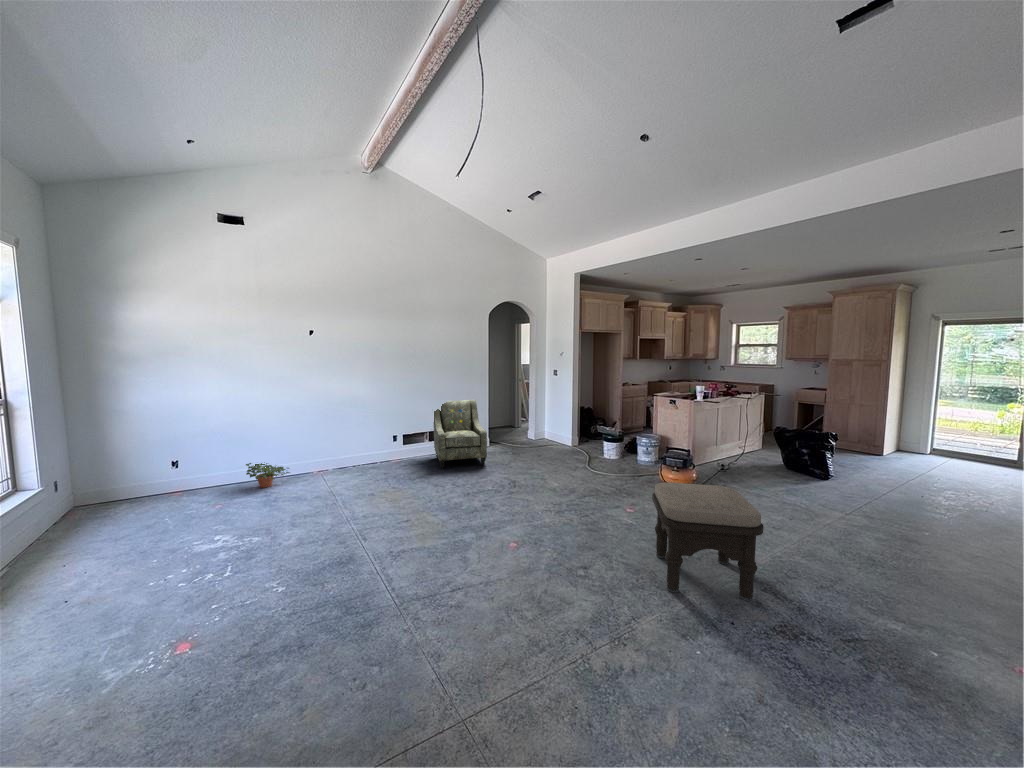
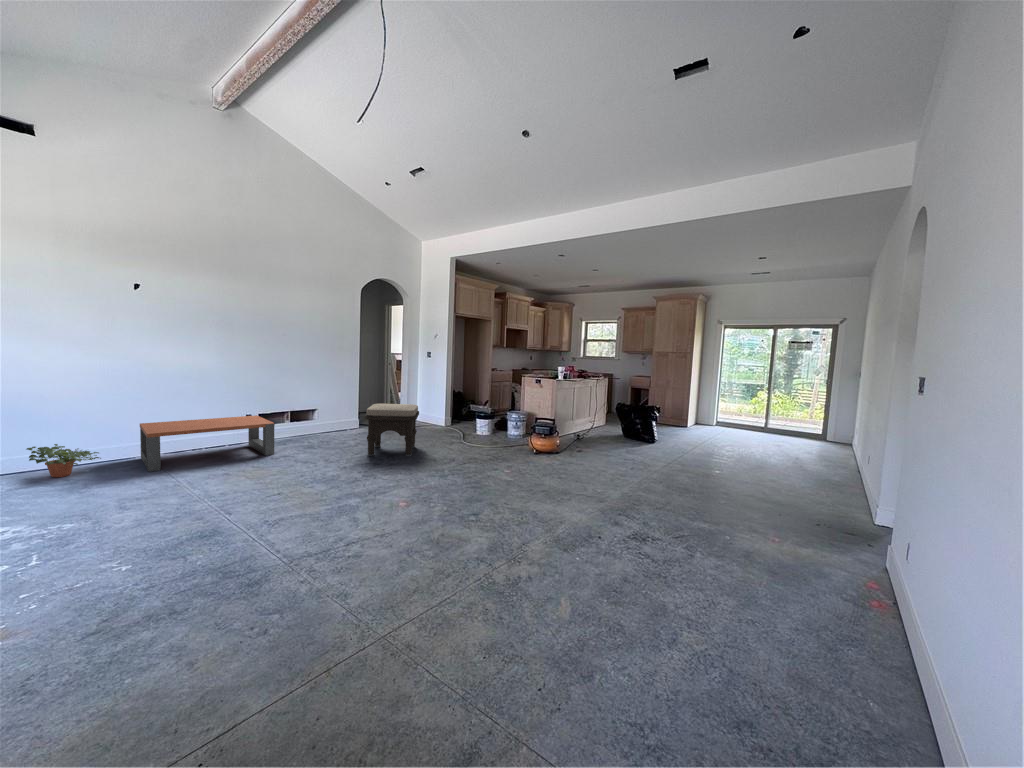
armchair: present [433,400,487,468] -> none [297,377,362,448]
coffee table: none [316,436,413,487] -> present [140,415,275,472]
ottoman: present [652,482,763,601] -> present [365,404,419,456]

